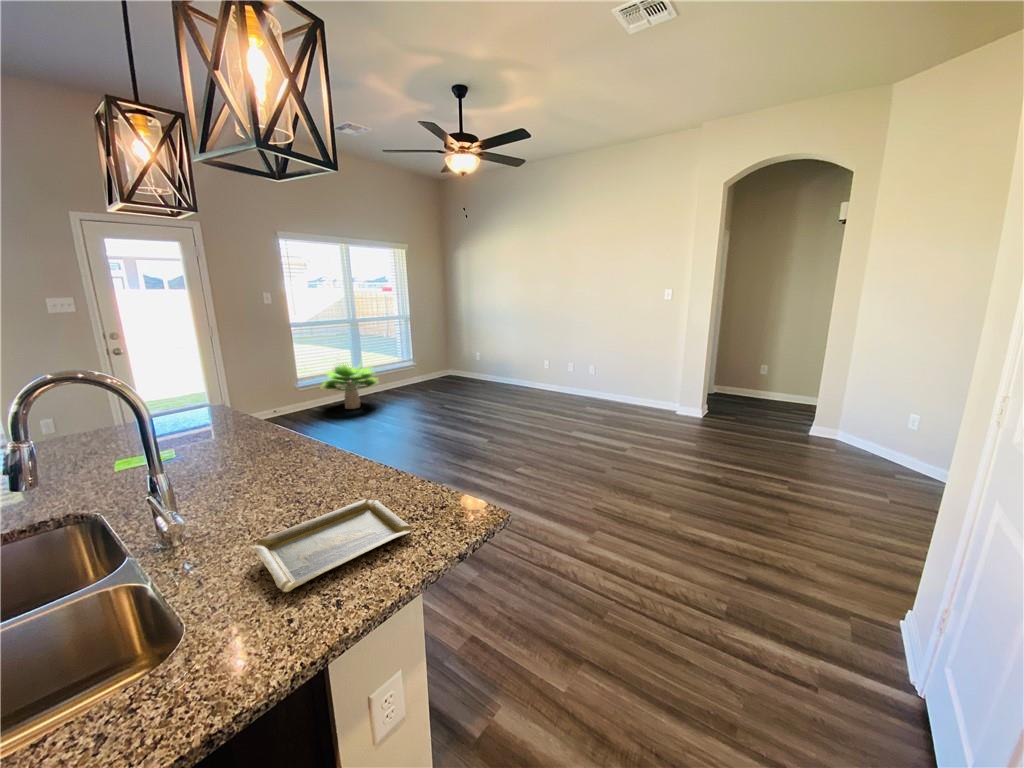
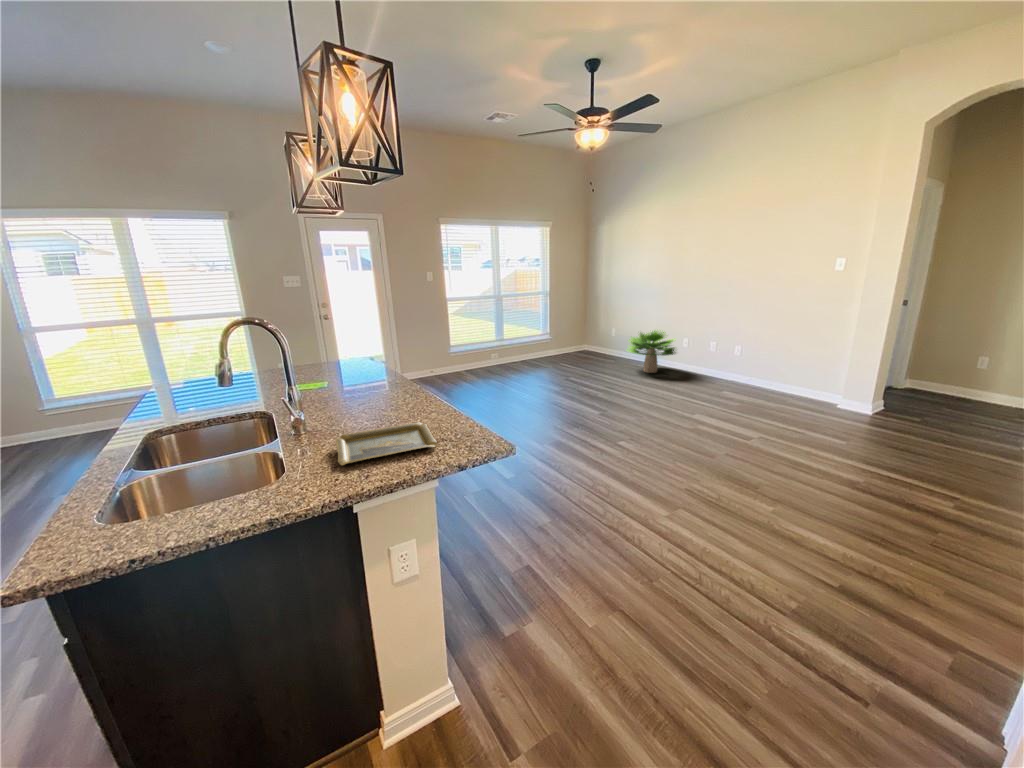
potted plant: present [323,365,376,409] -> present [627,331,676,373]

